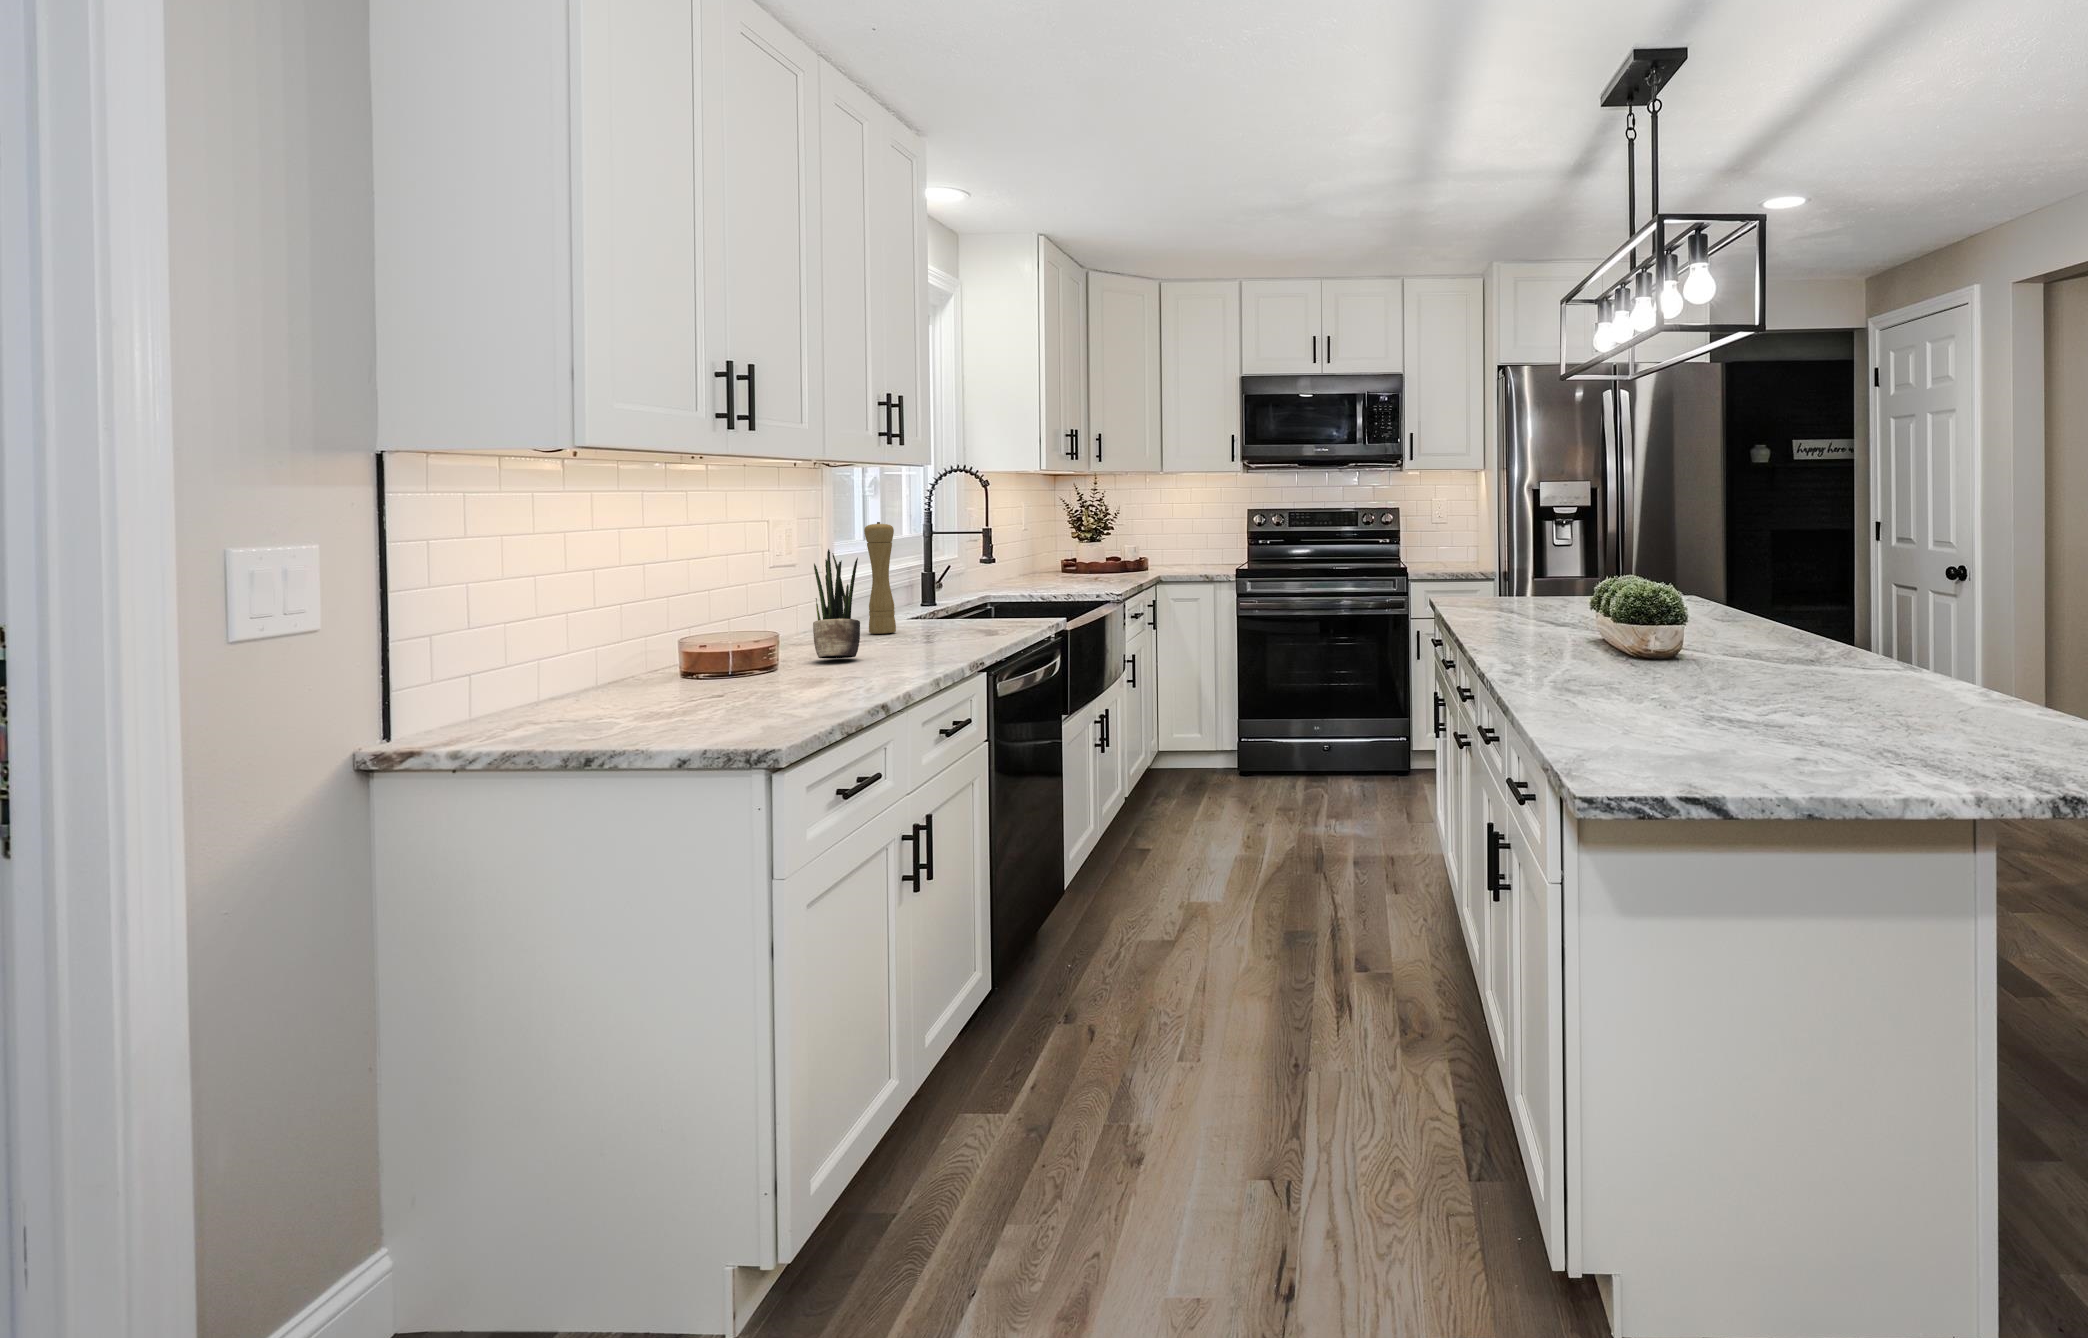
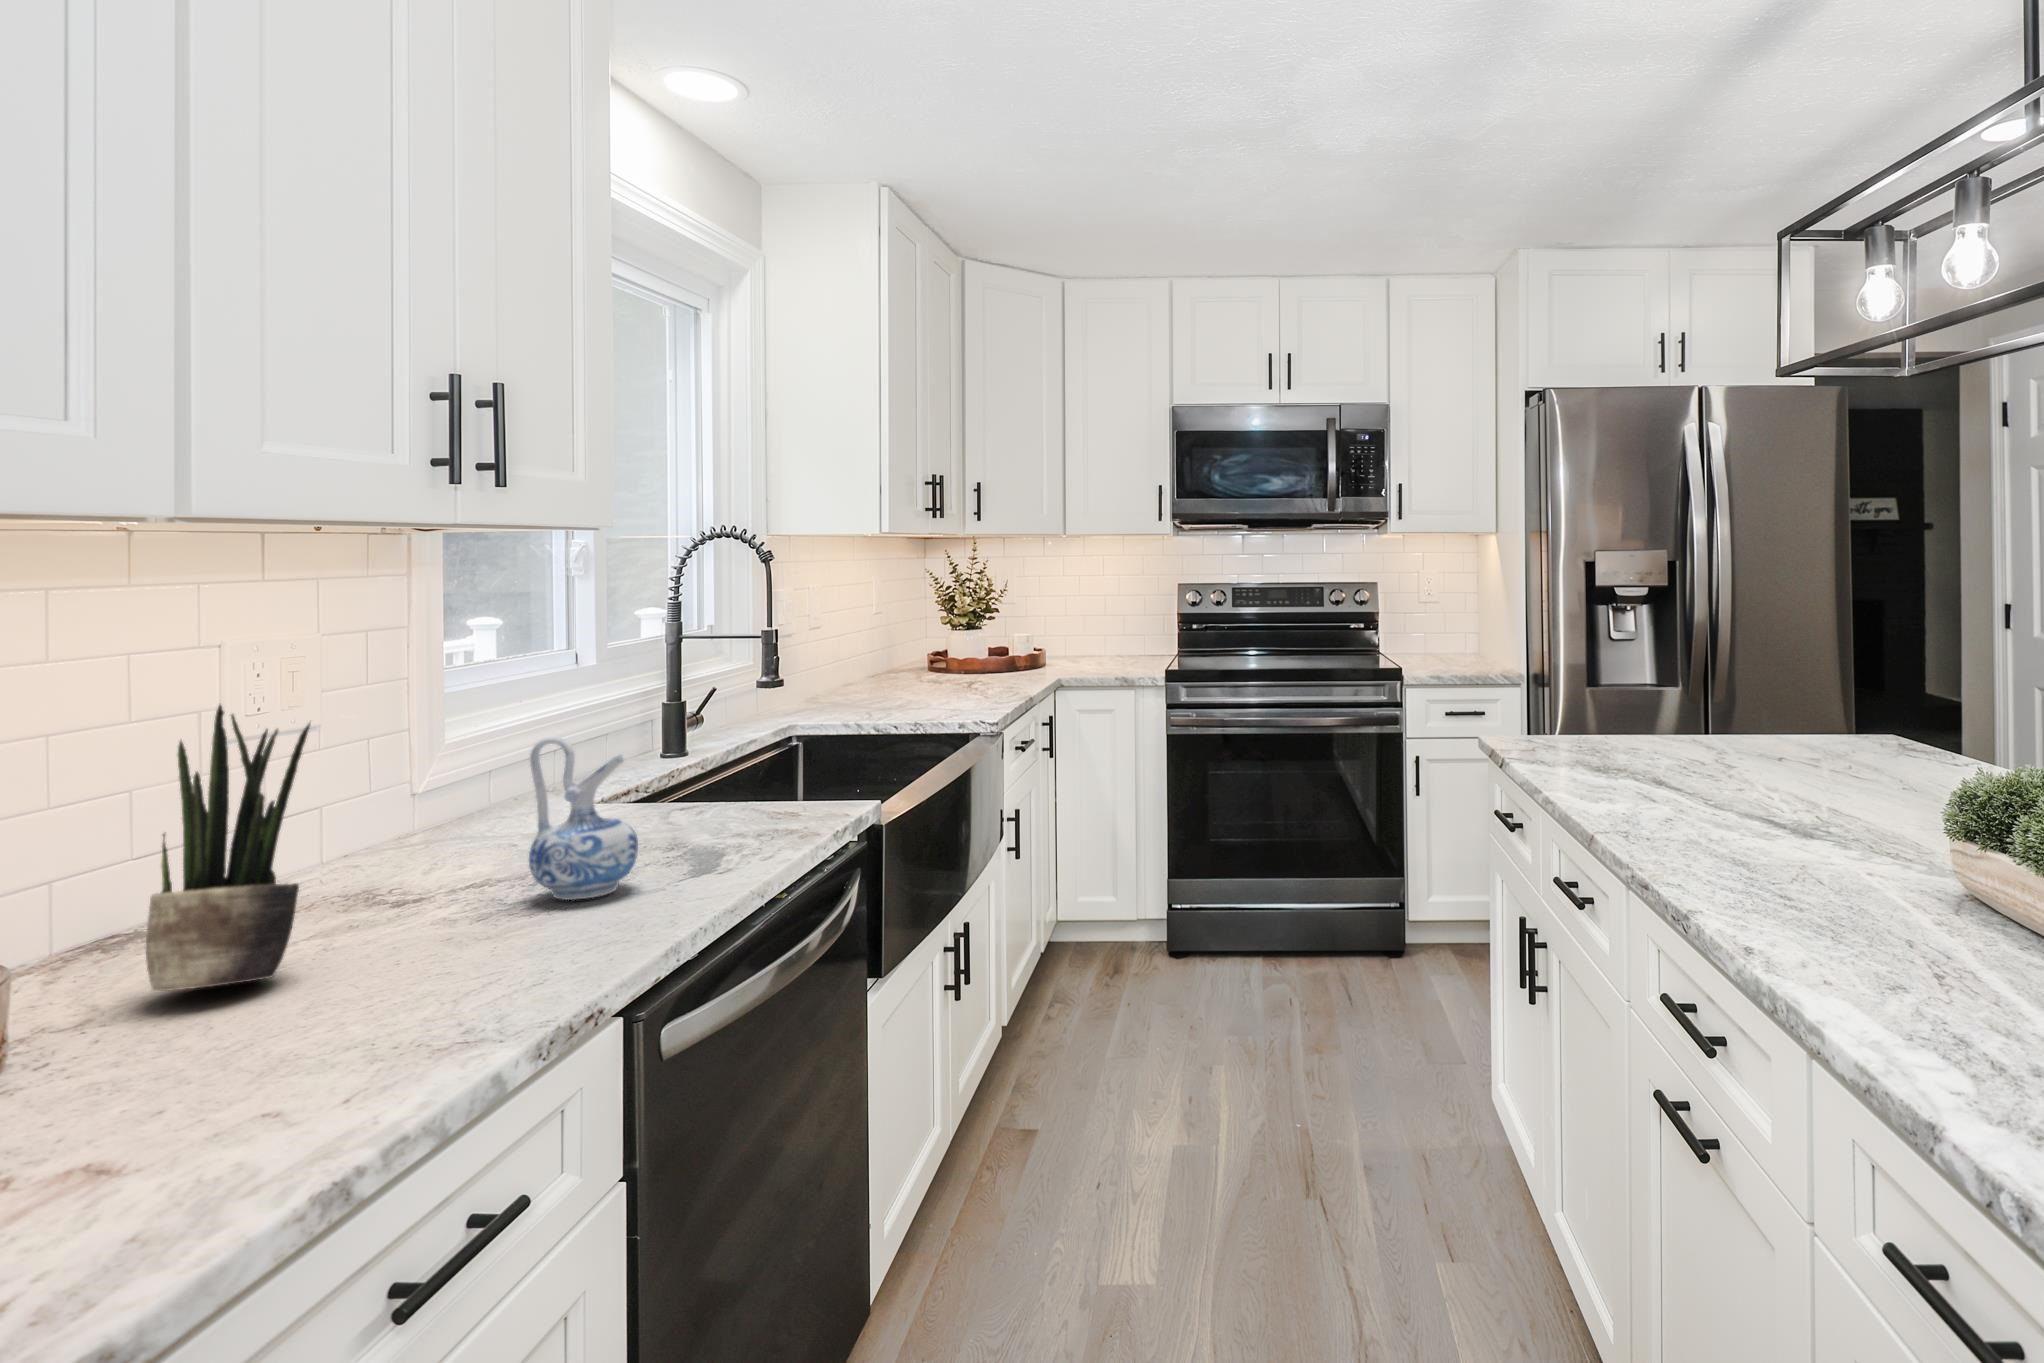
pepper mill: present [864,522,896,634] -> none [454,621,522,850]
ceramic pitcher: none [924,572,970,644] -> present [529,736,638,900]

